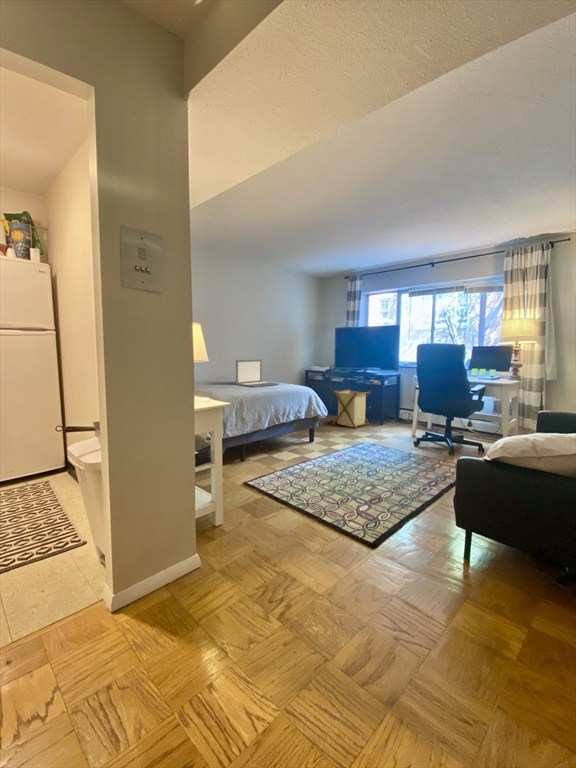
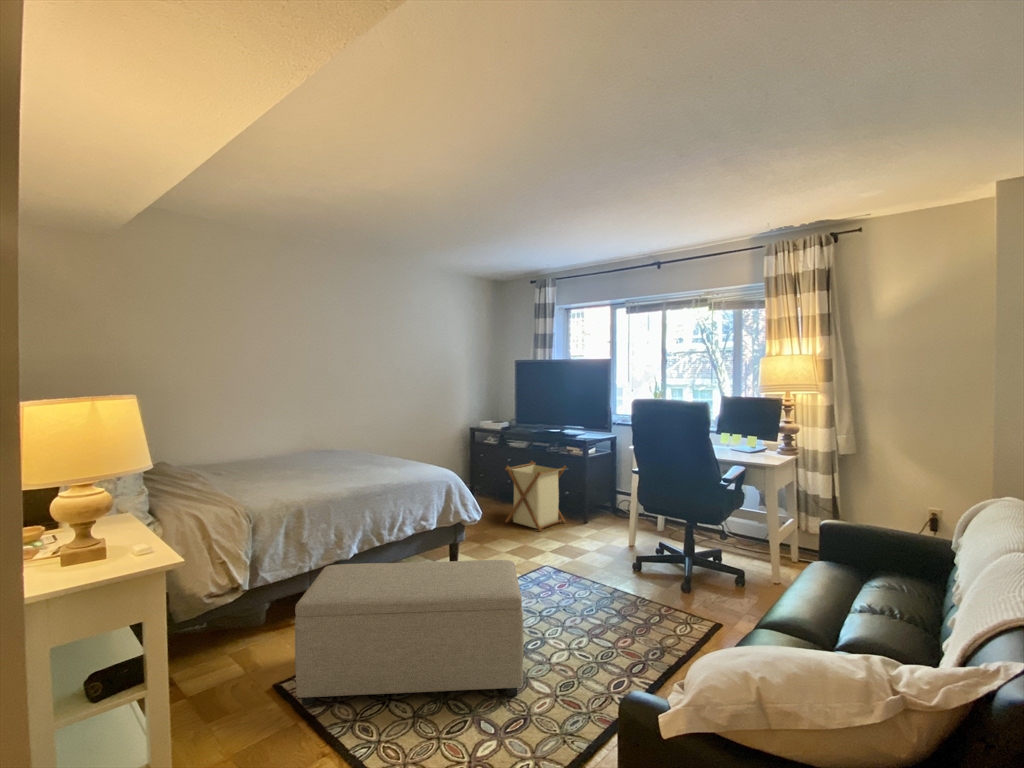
laptop: present [236,360,279,387] -> none [319,424,396,478]
ottoman: none [258,425,378,492] -> present [295,560,524,706]

